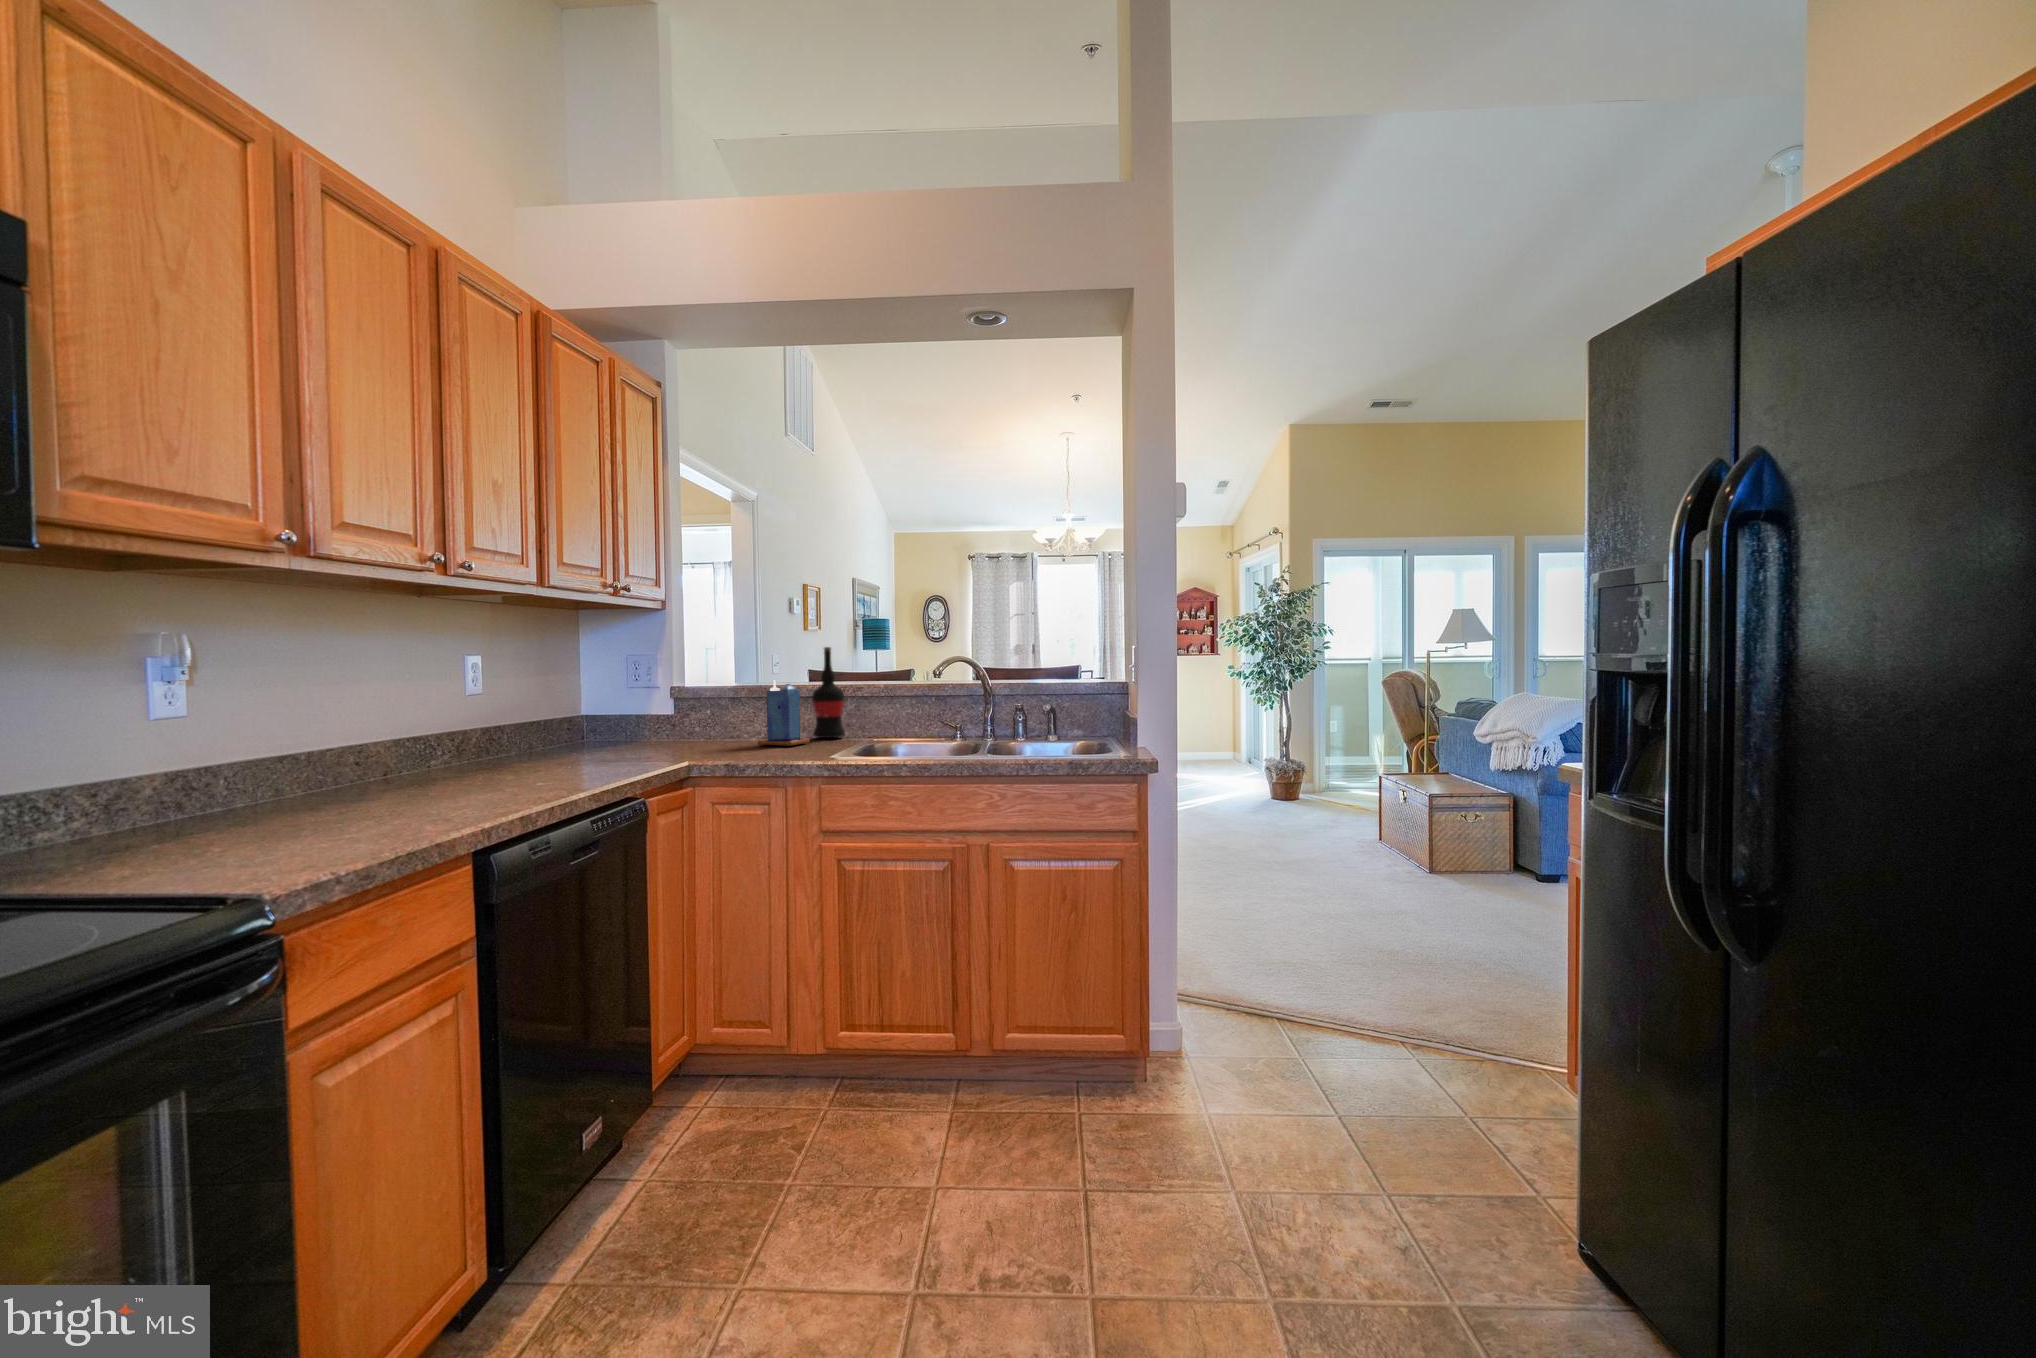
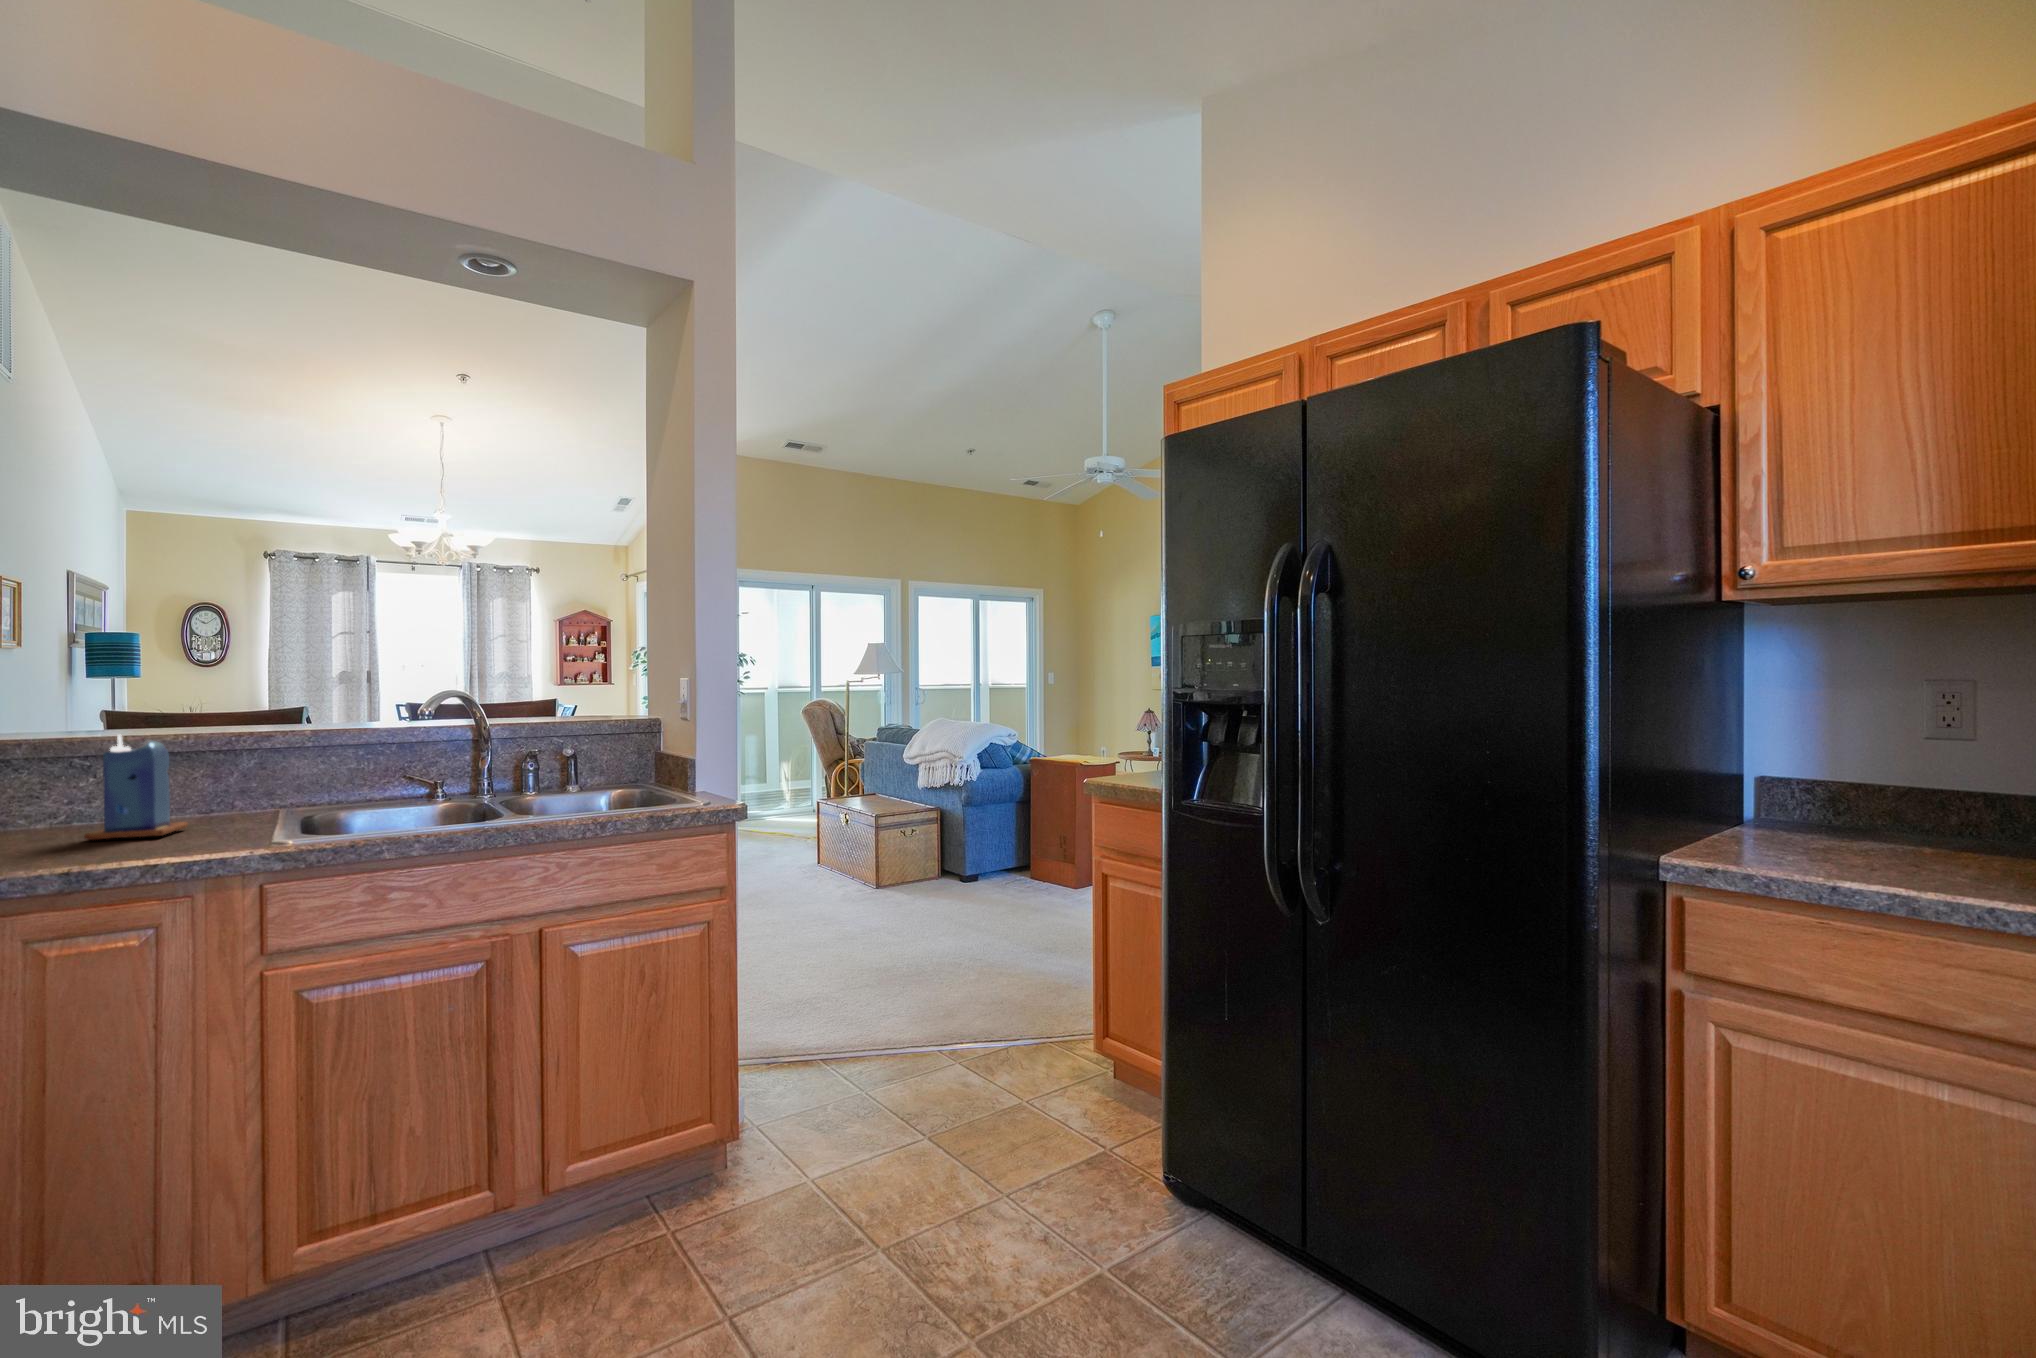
wine bottle: present [812,647,845,738] -> none [176,681,240,819]

